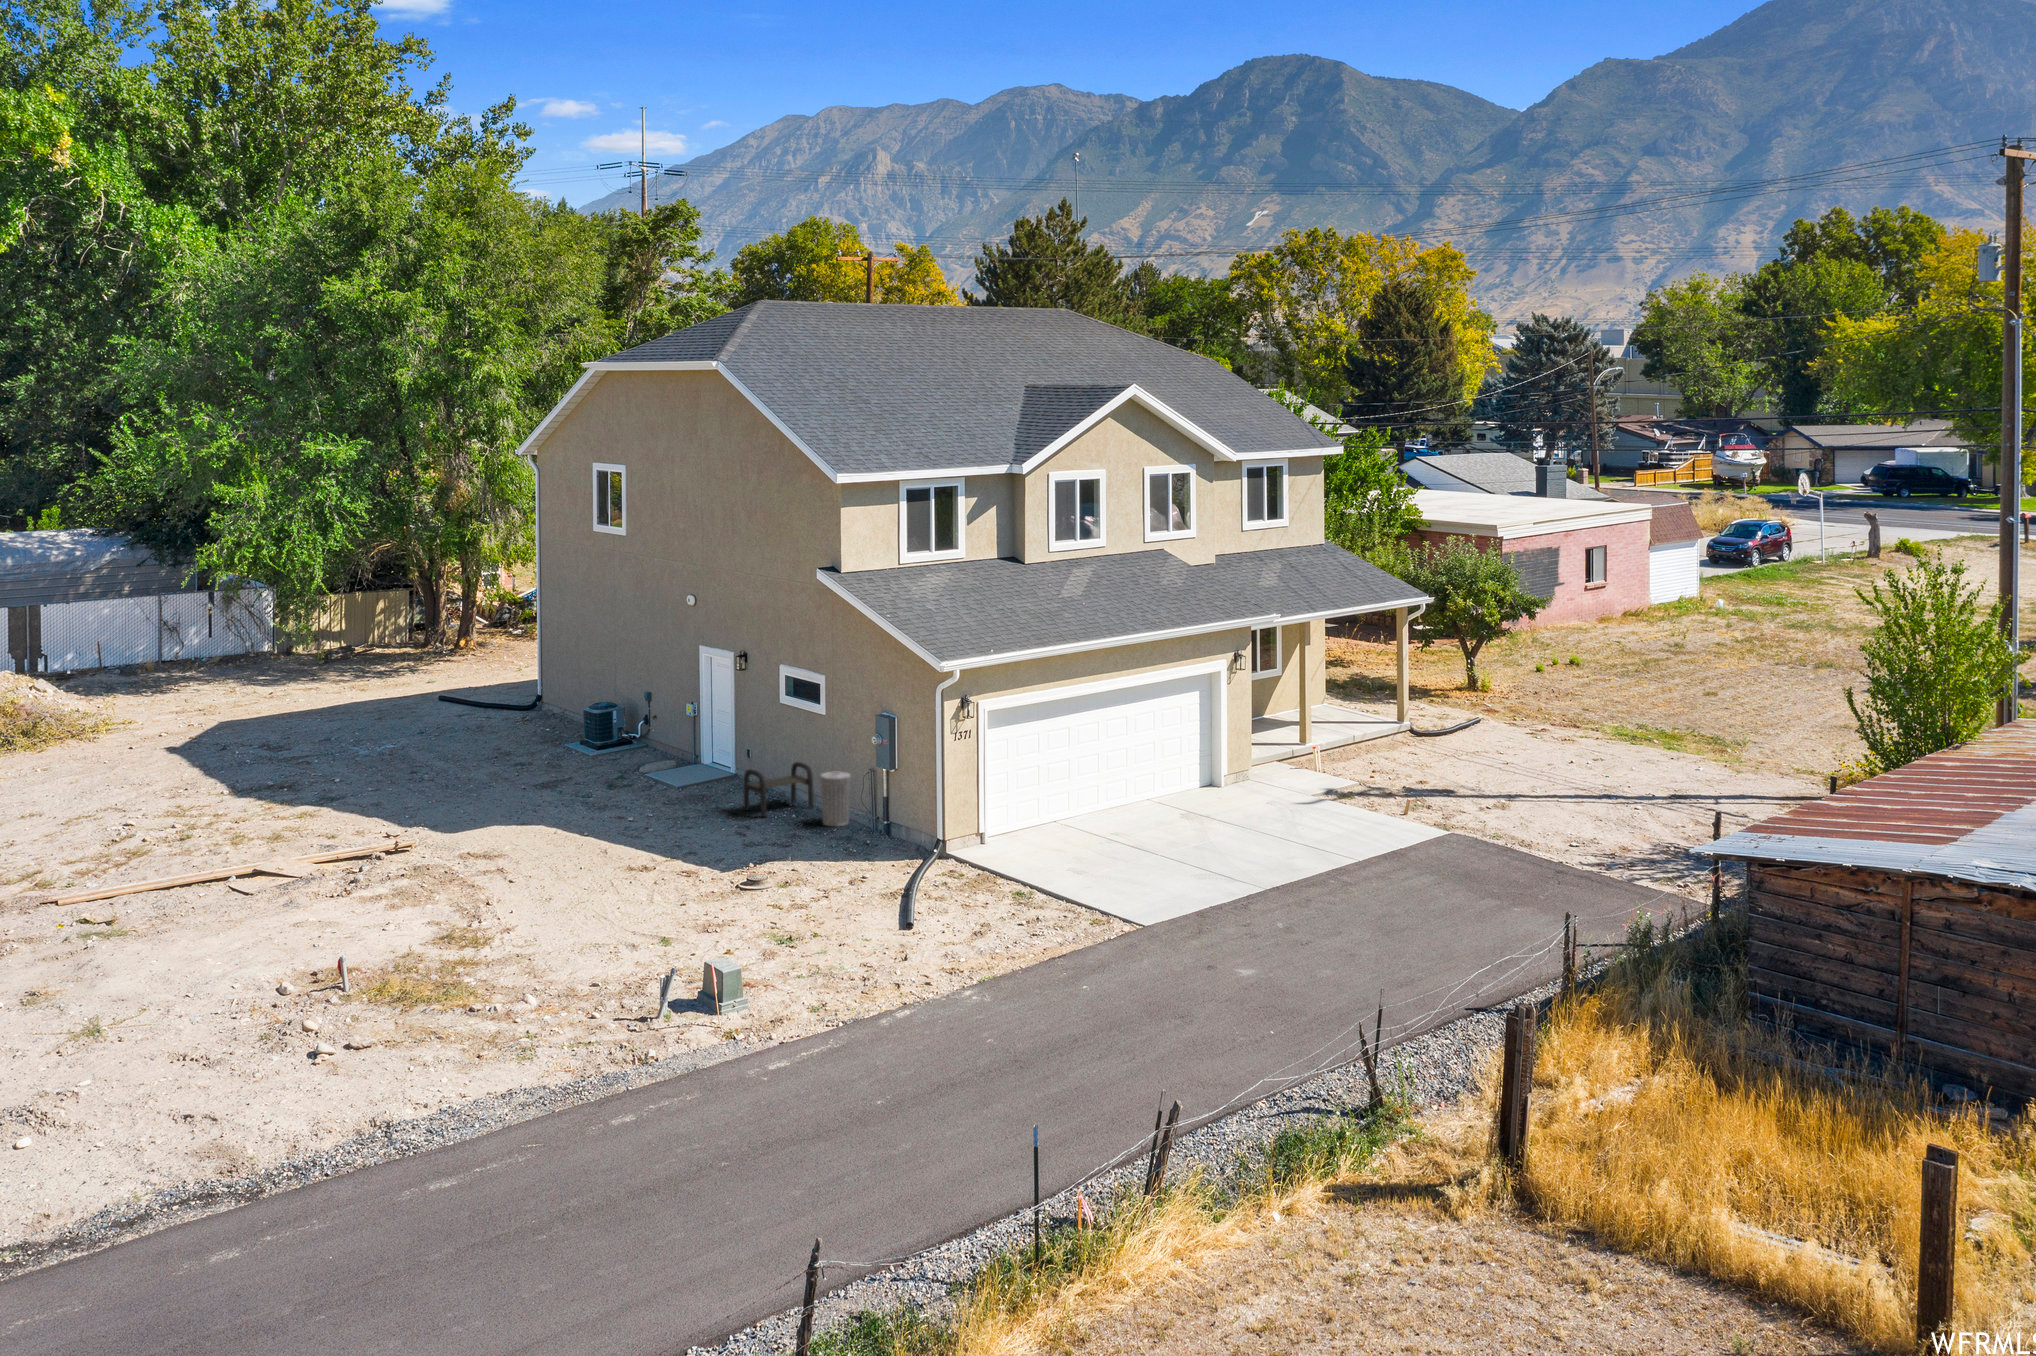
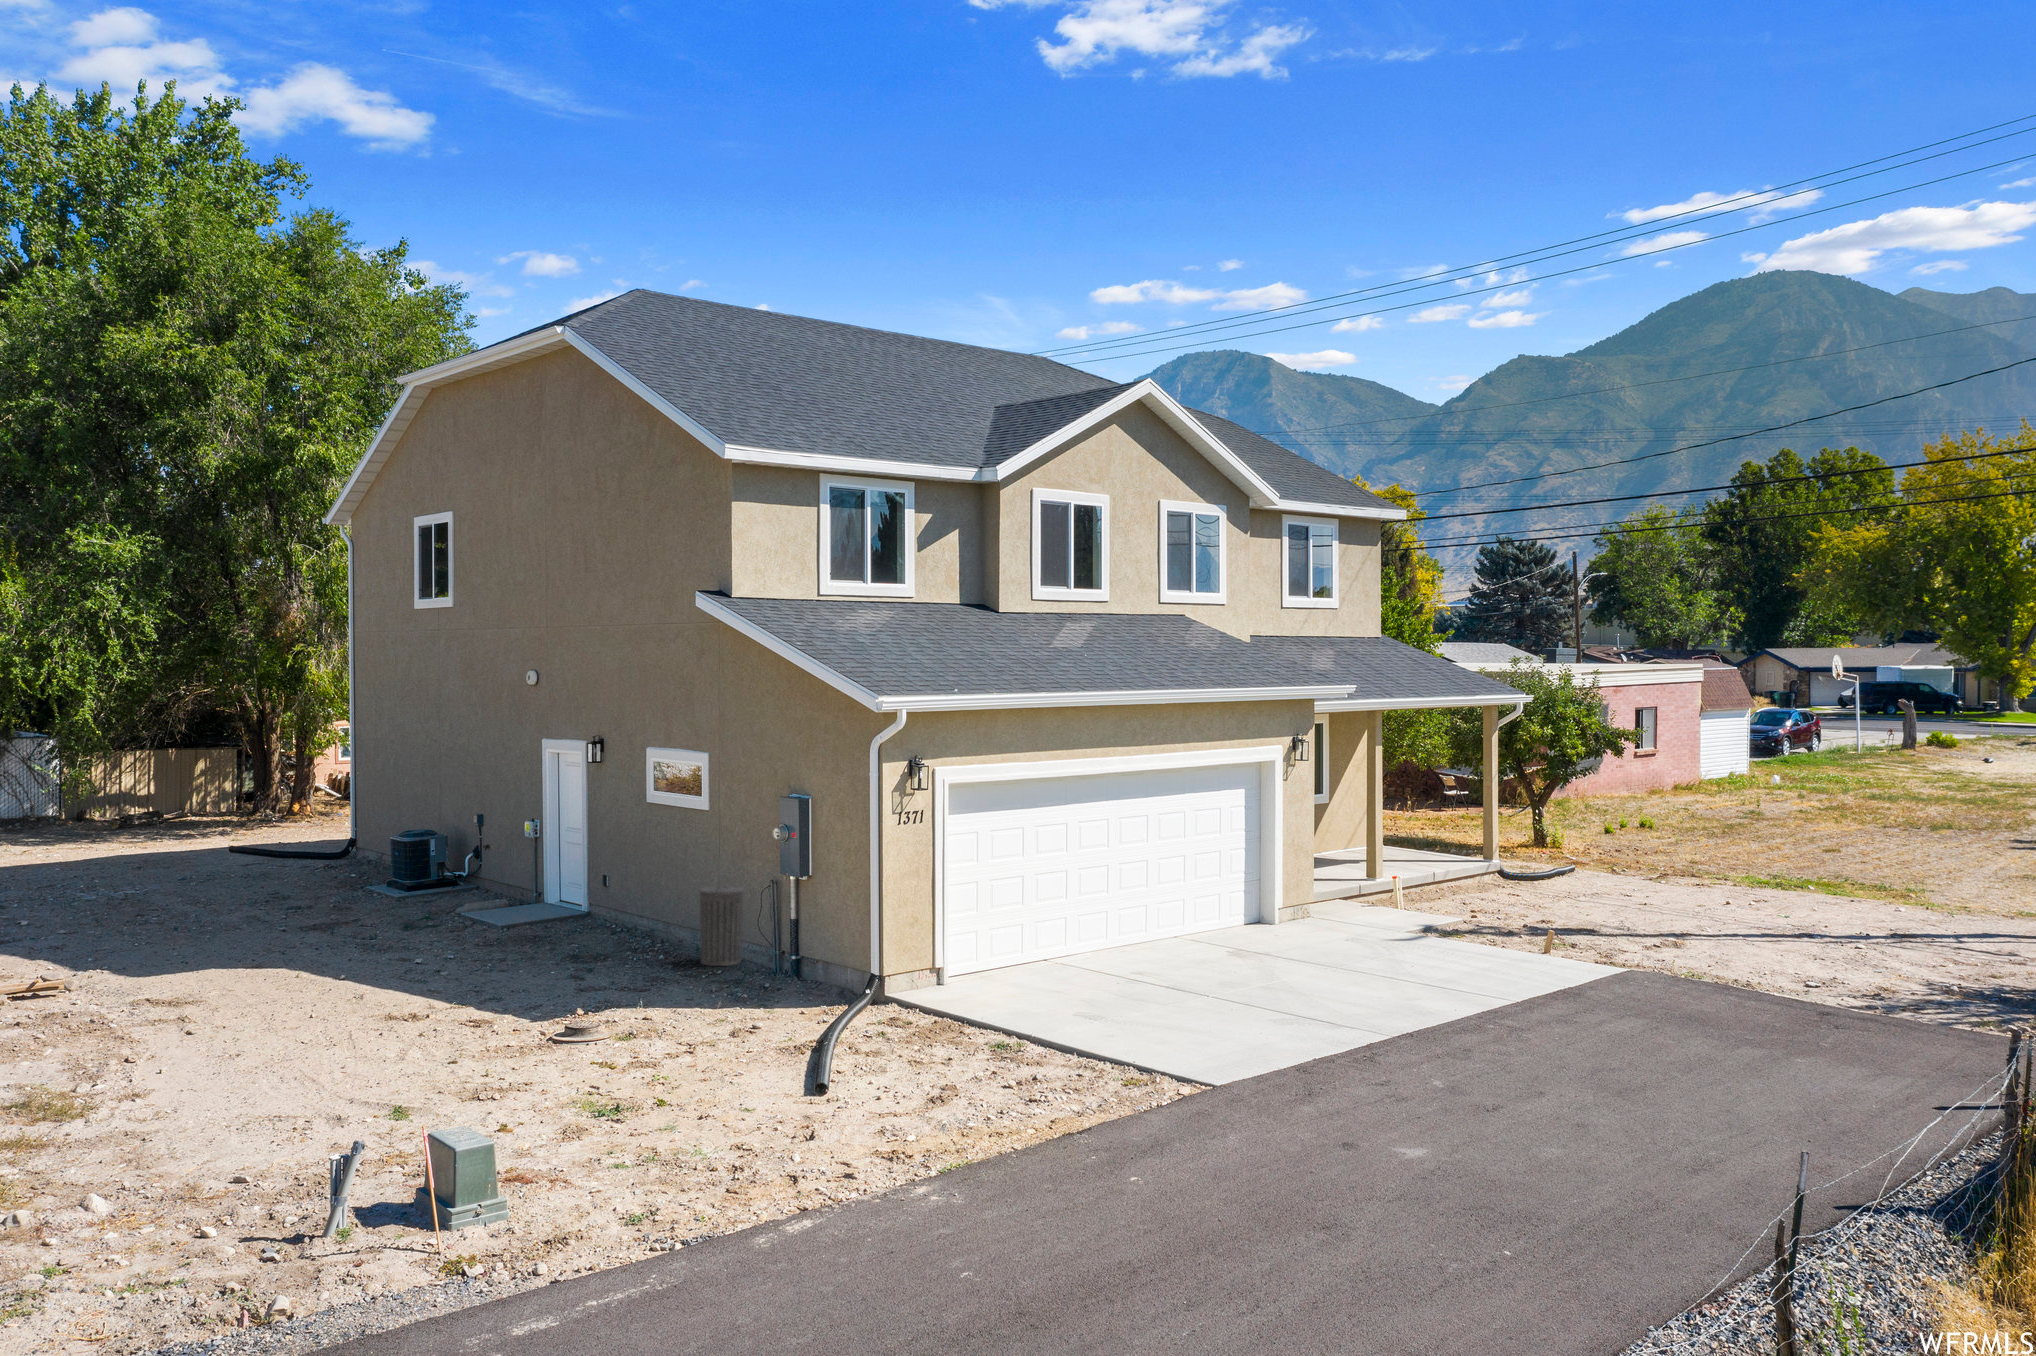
bench: present [744,762,814,817] -> none [587,880,691,956]

